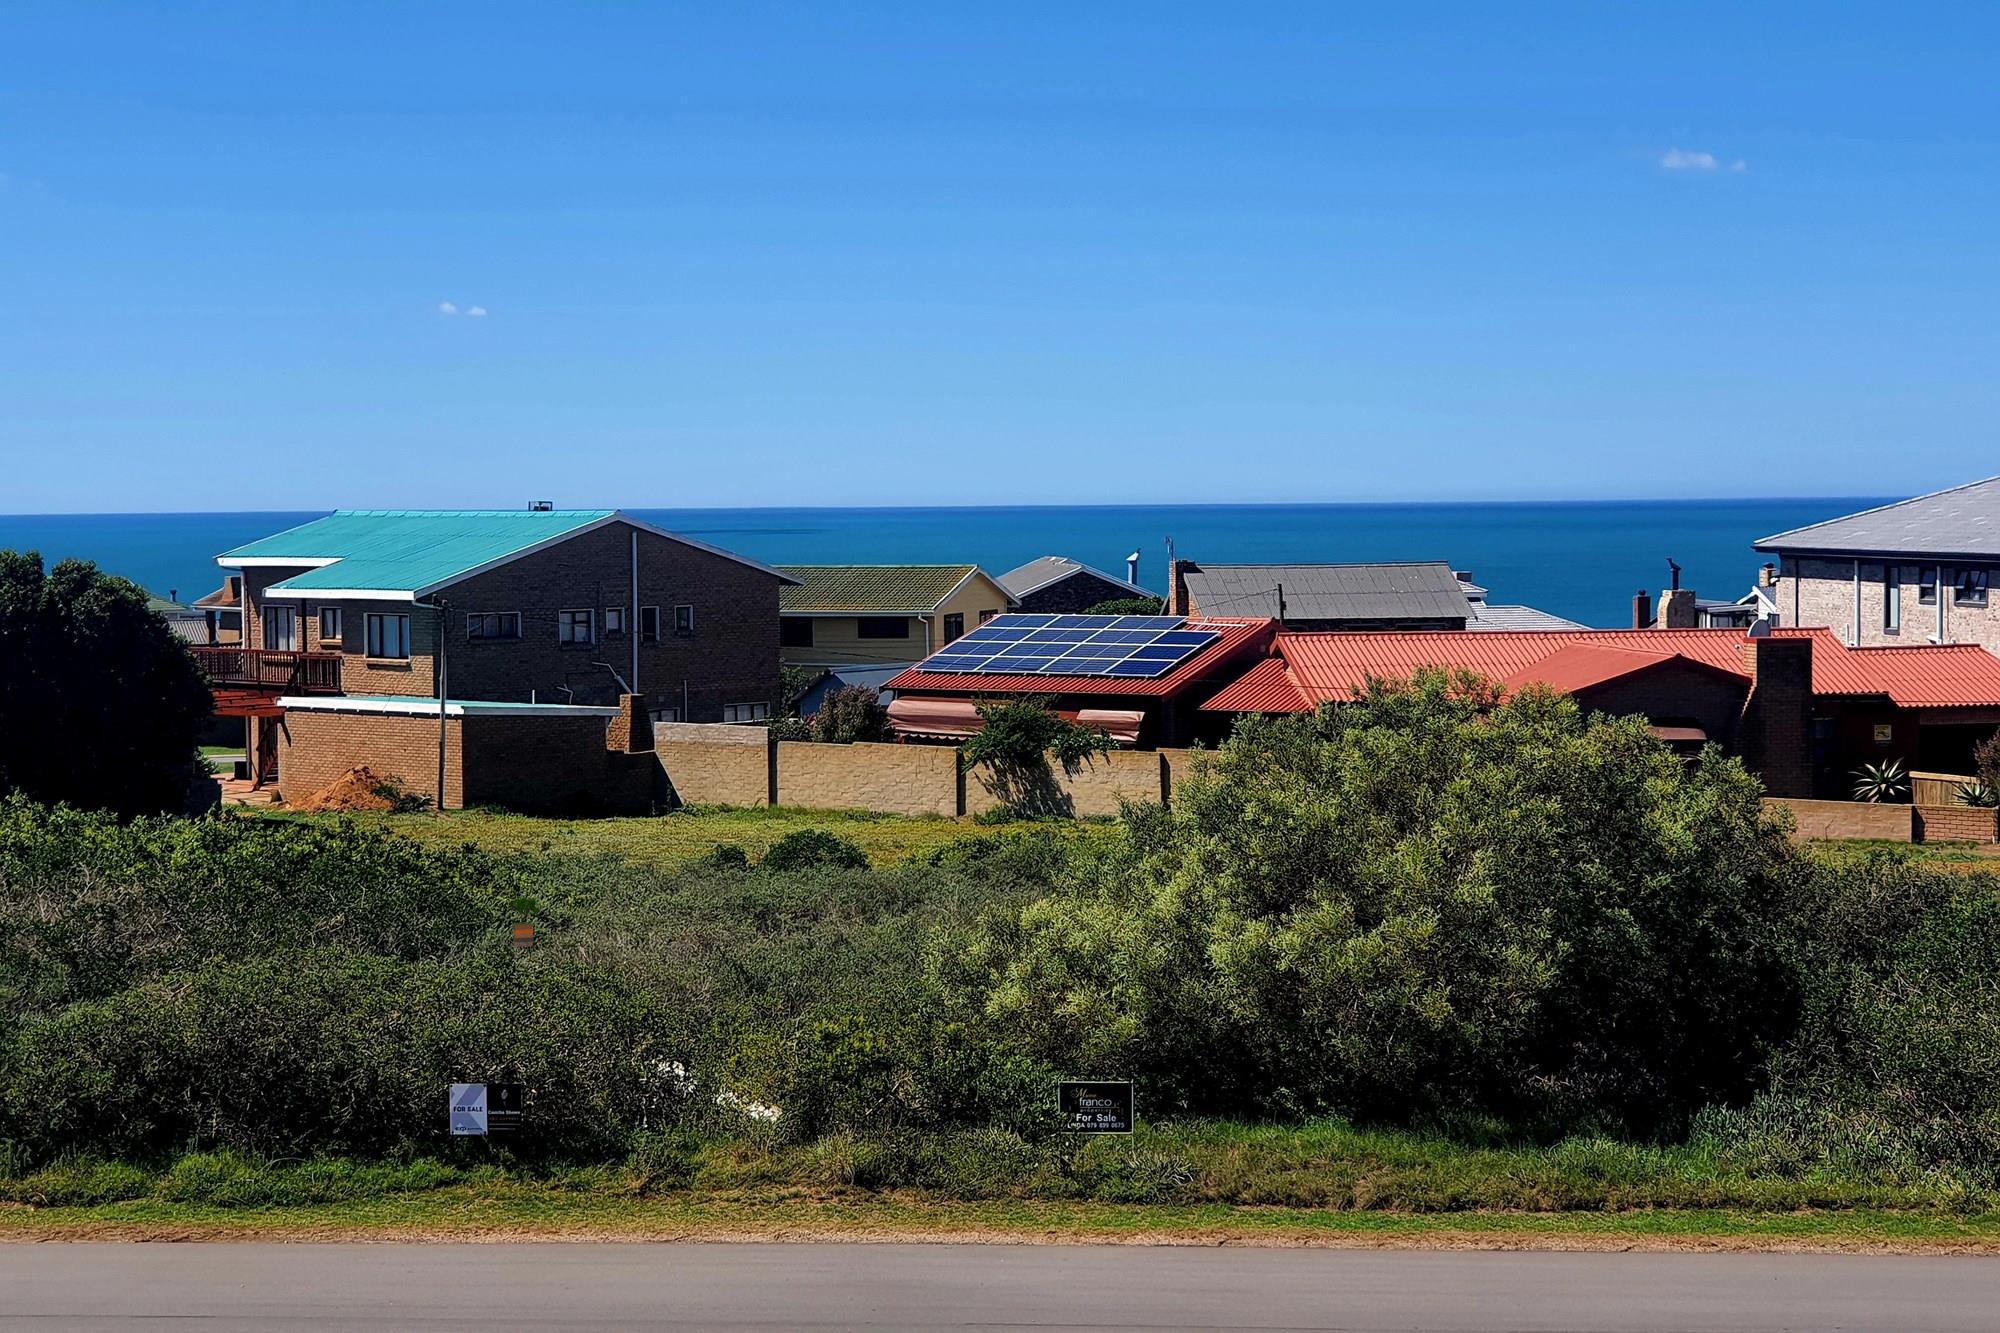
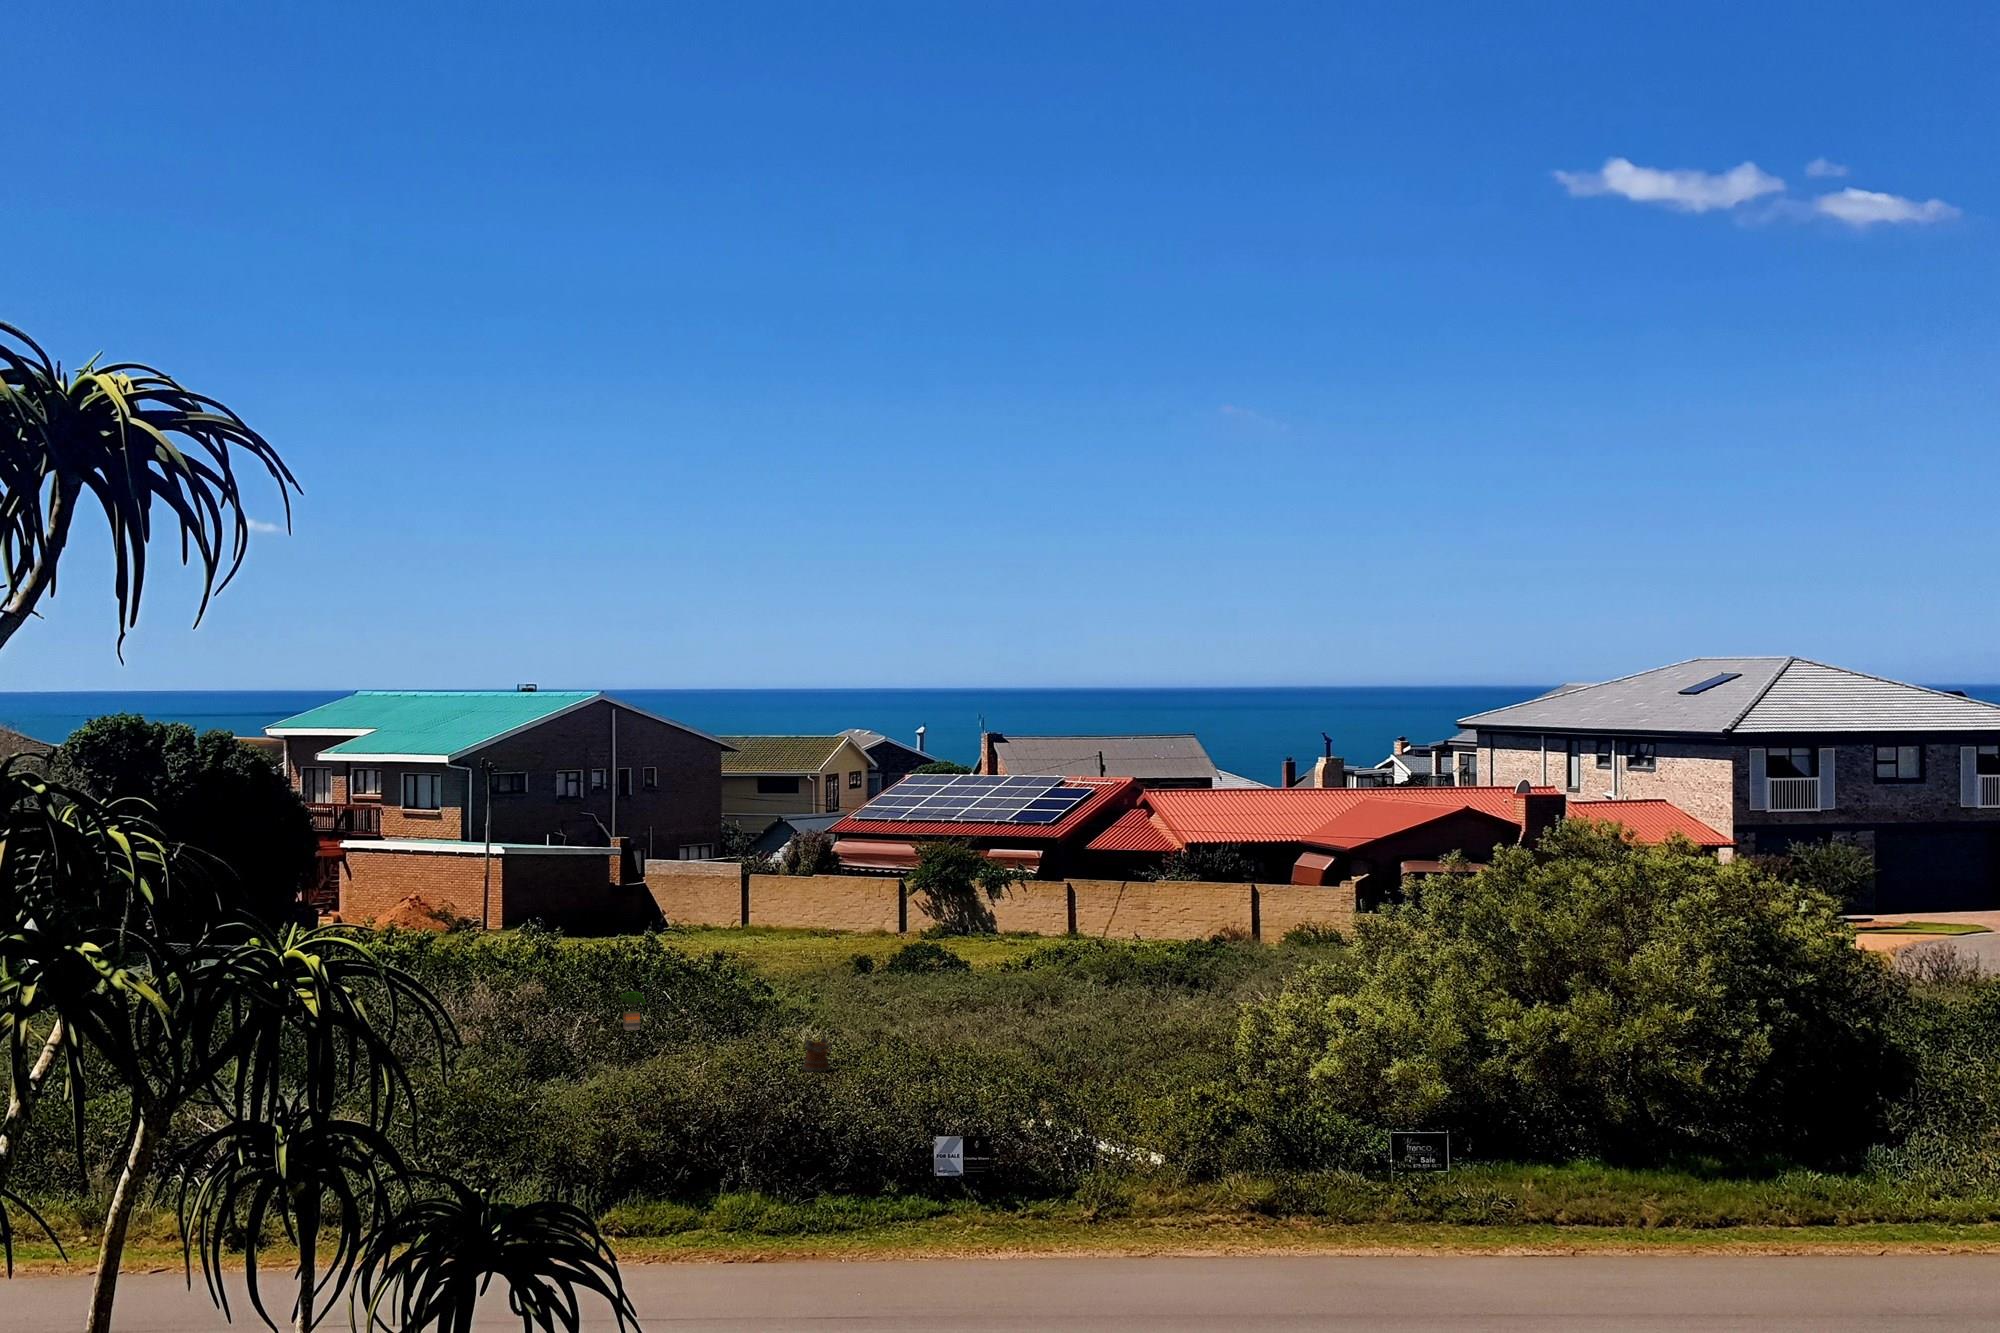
bucket: none [702,963,742,1008] -> present [802,1037,831,1072]

